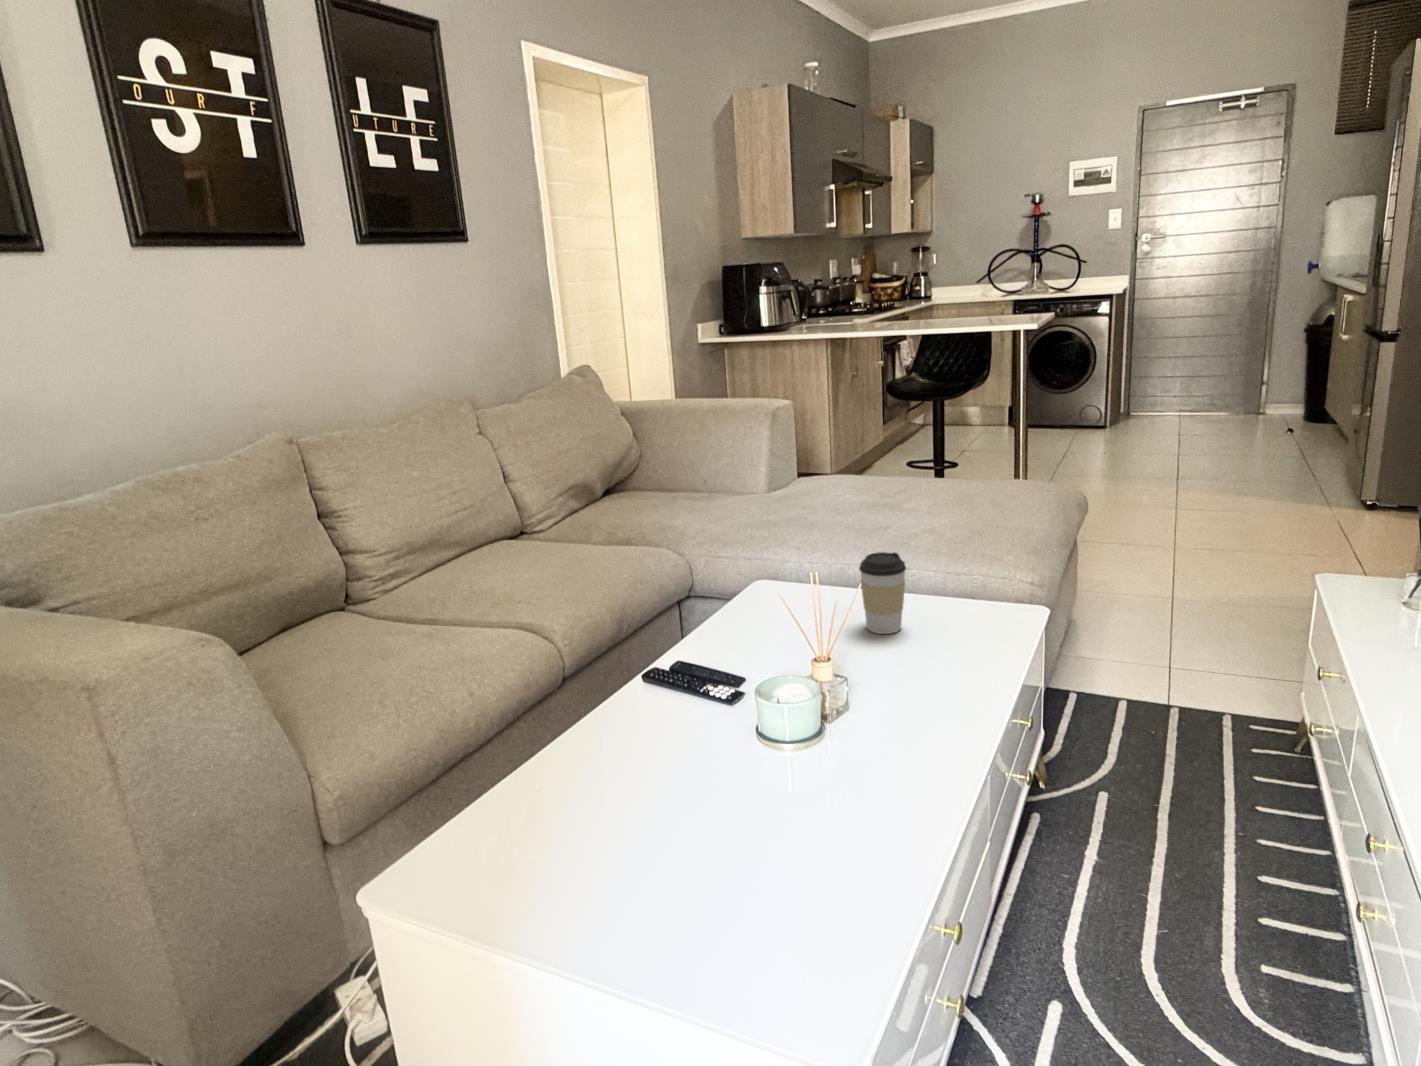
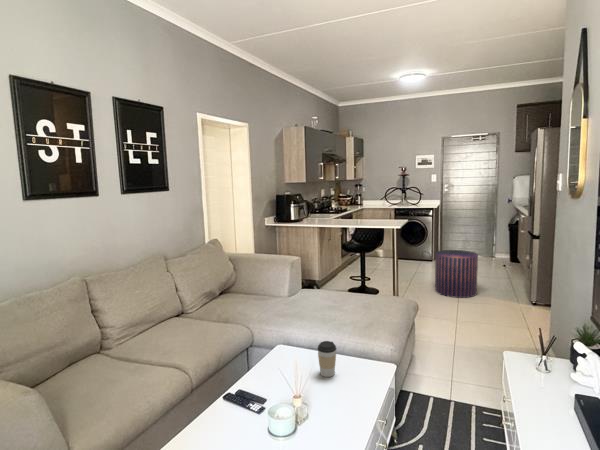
pouf: none [1114,385,1229,498] -> present [435,250,478,298]

